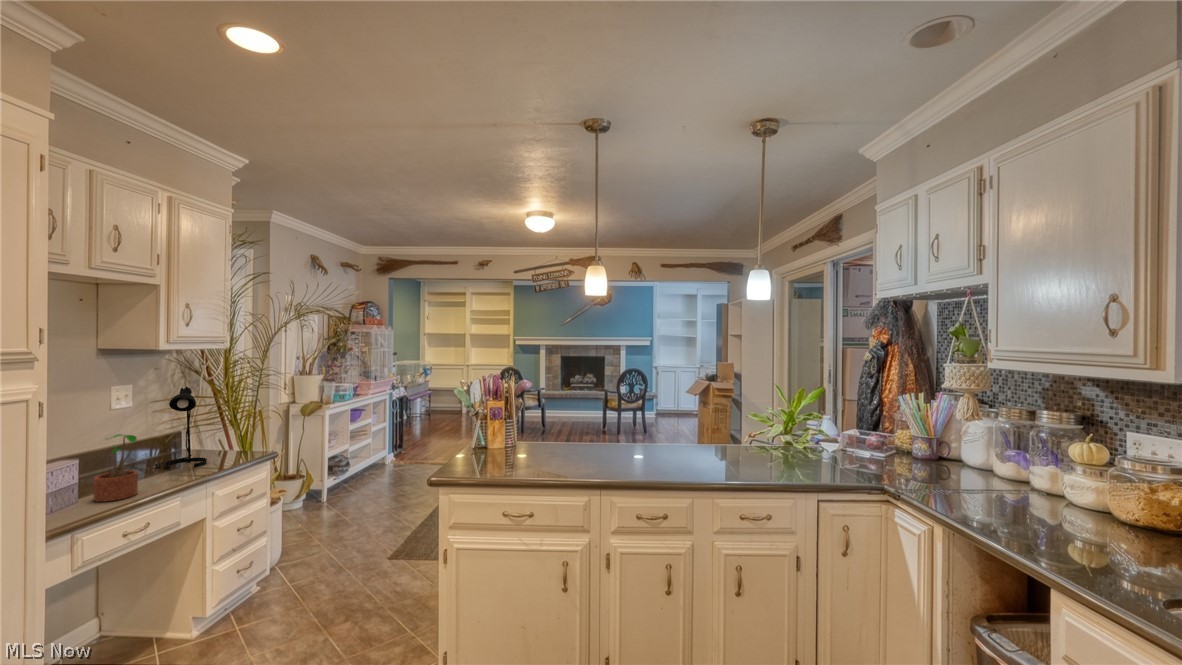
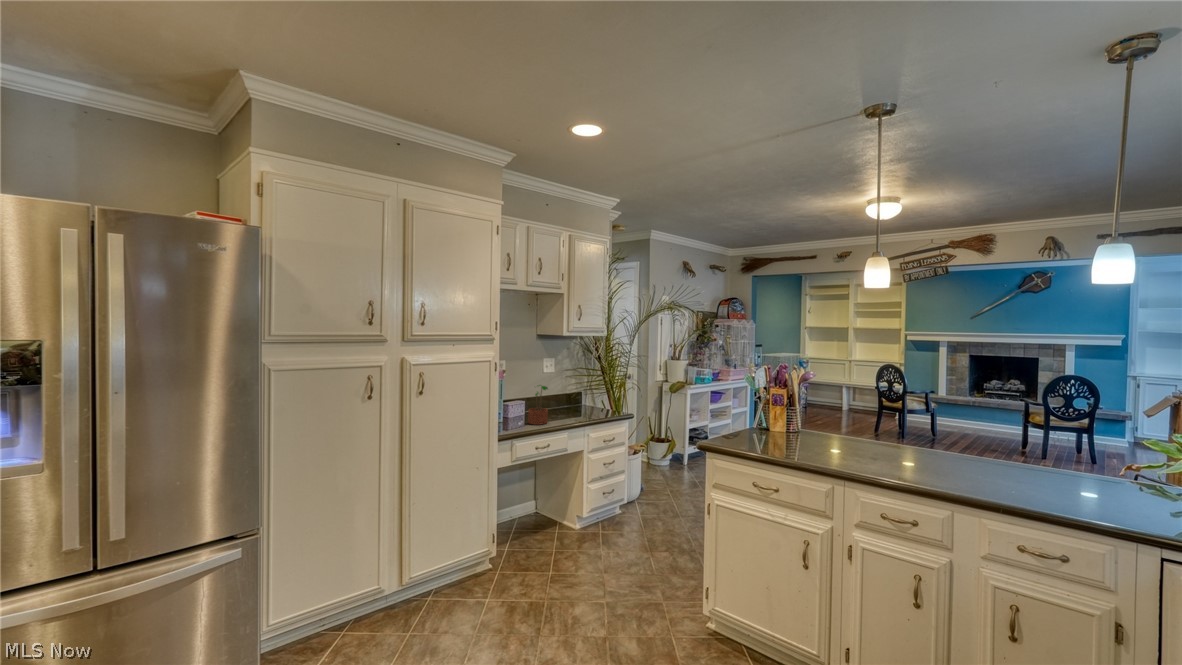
desk lamp: present [154,387,207,470] -> none [564,359,590,414]

